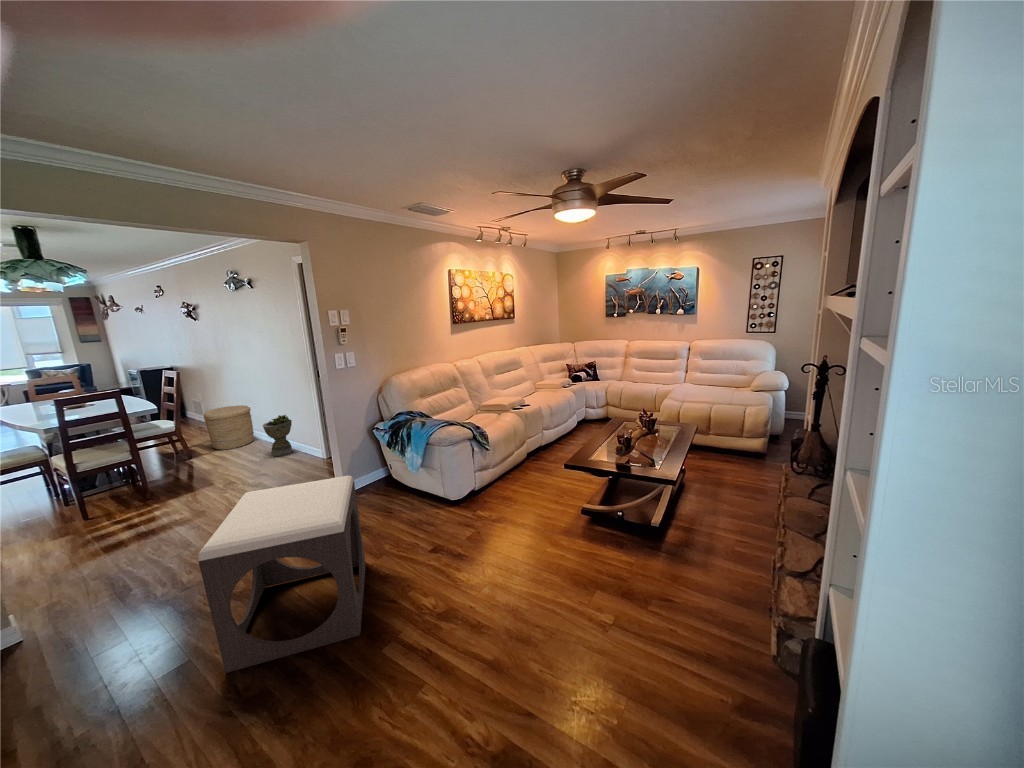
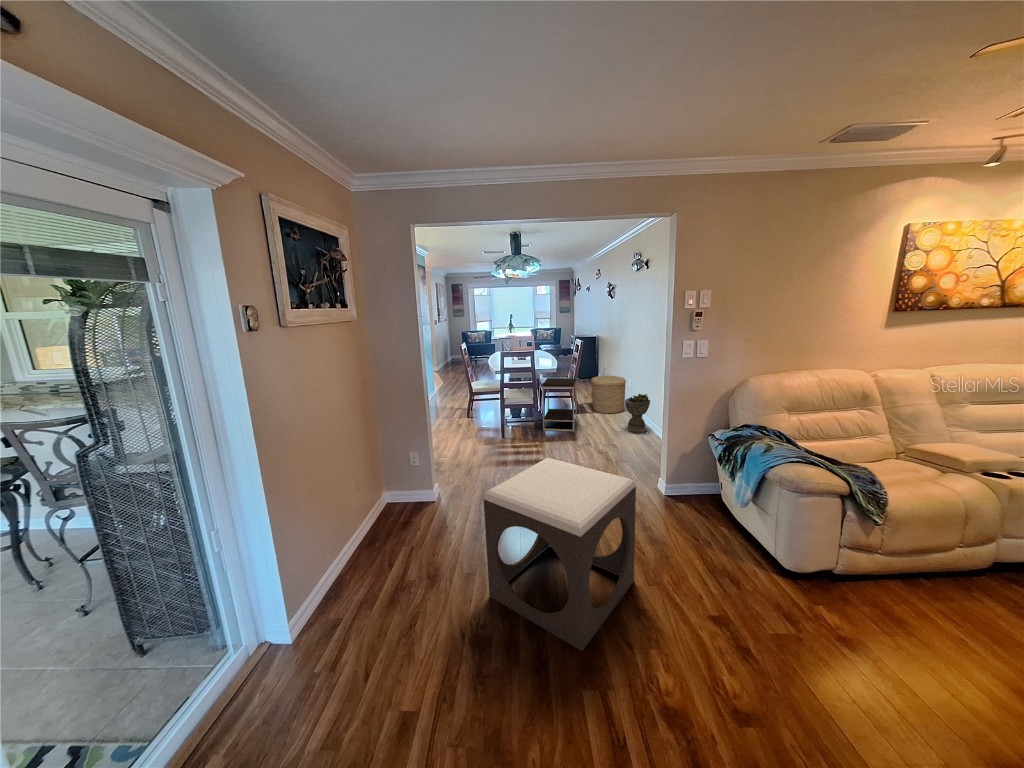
side table: none [140,416,205,491] -> present [542,378,577,431]

